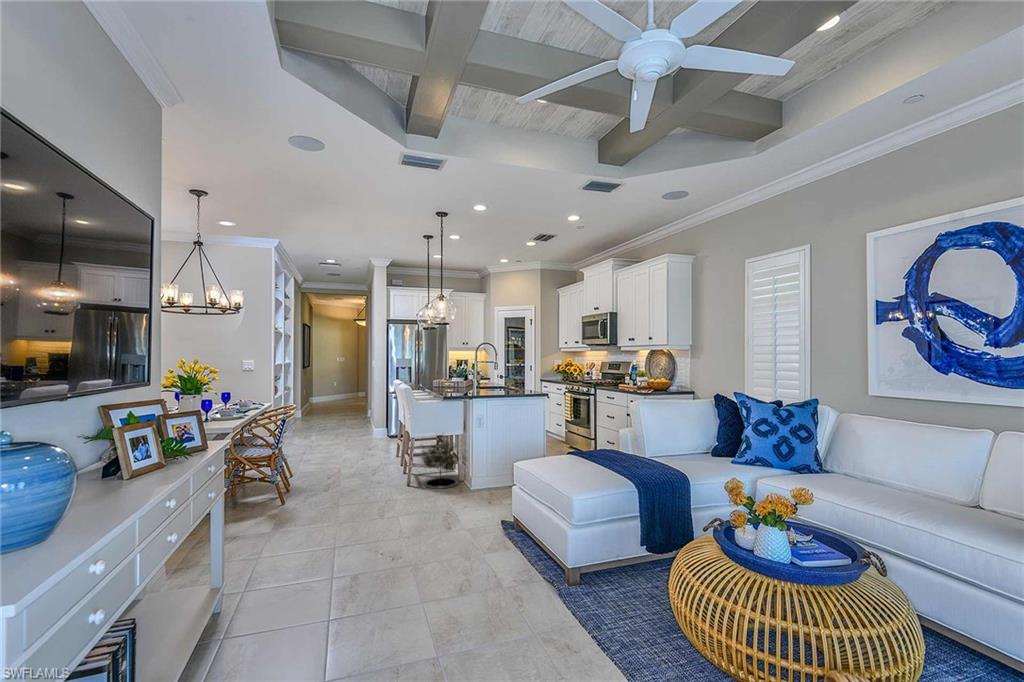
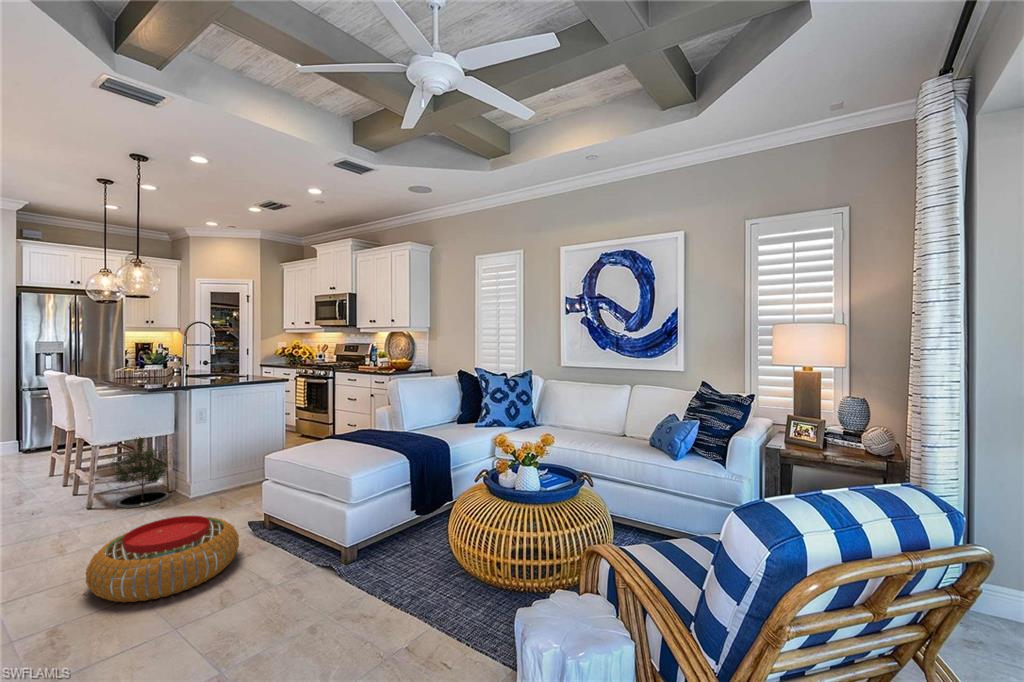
pouf: none [382,502,485,569] -> present [86,516,239,603]

